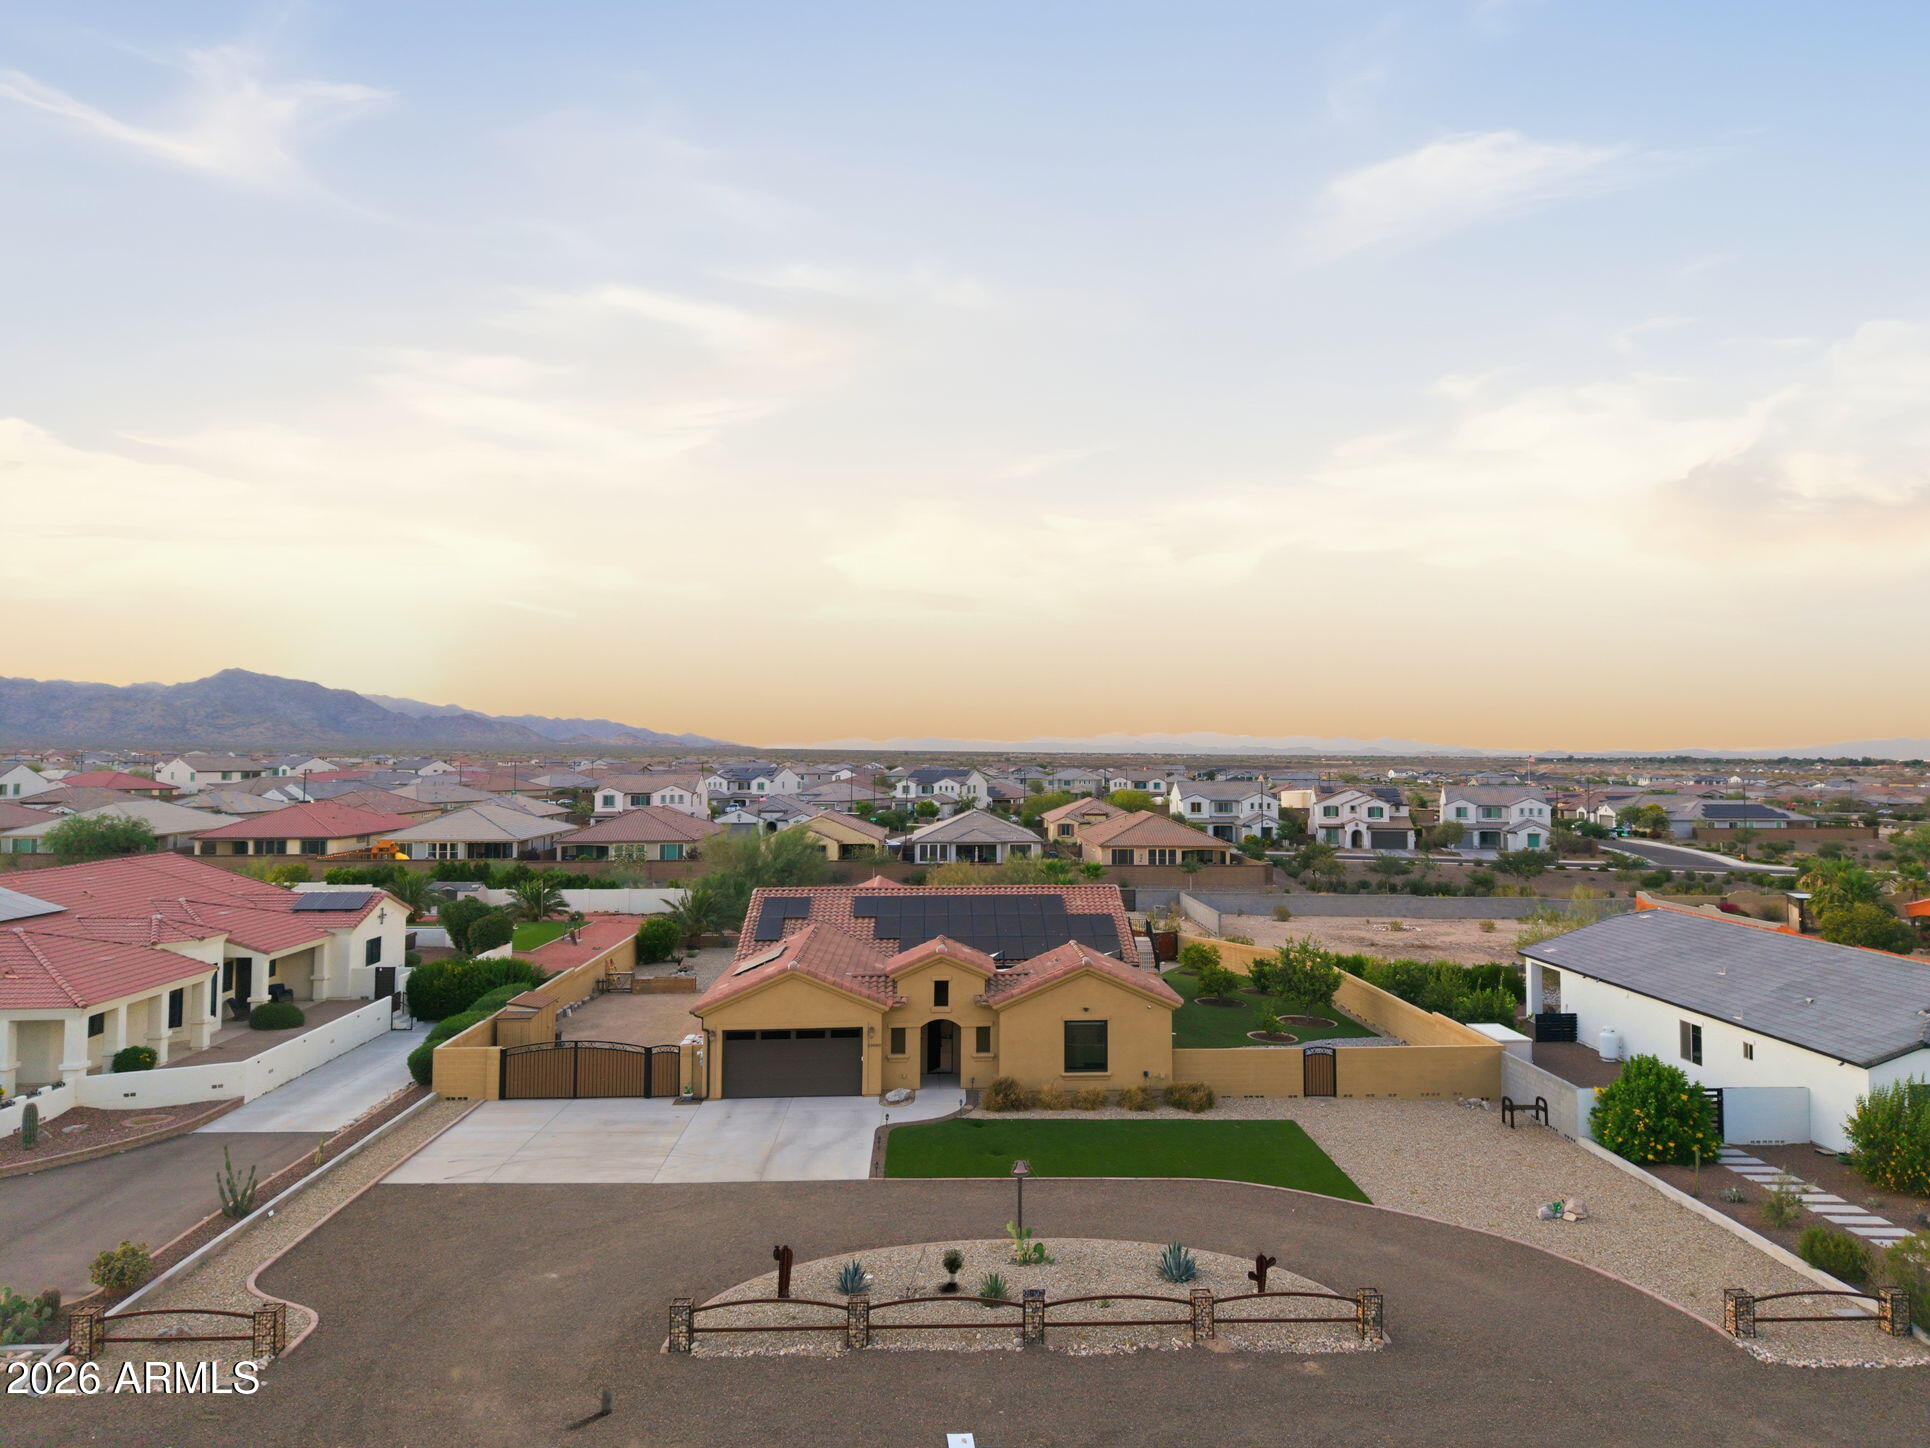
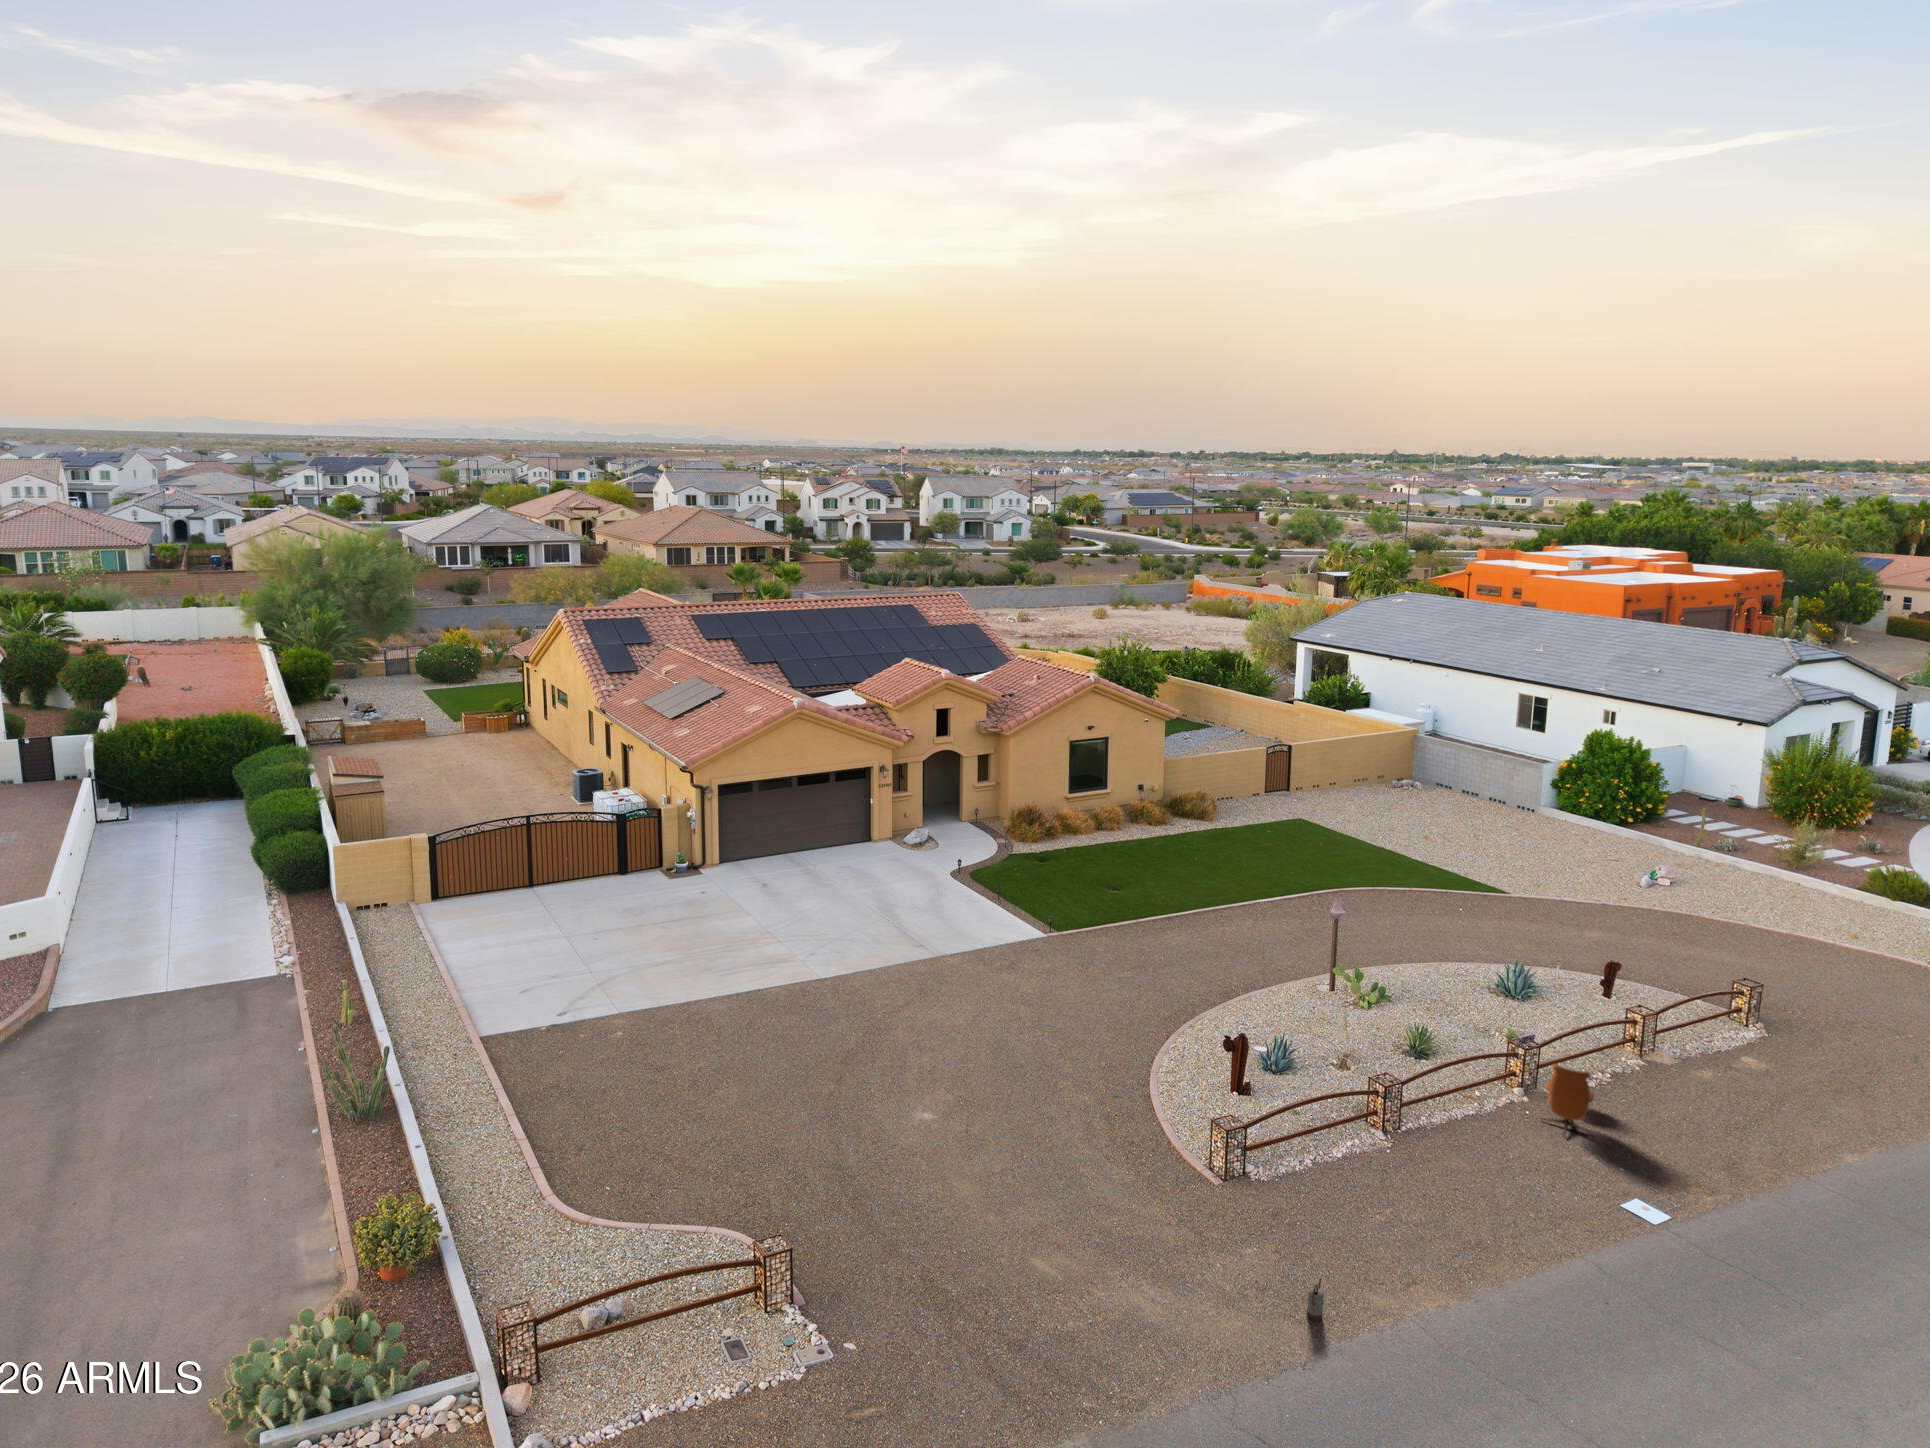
bench: present [1502,1096,1549,1128] -> none [1453,773,1495,803]
potted plant: present [943,1249,964,1283] -> none [1332,1009,1359,1046]
lounge chair: none [985,1296,1060,1372] -> present [1546,1064,1594,1136]

